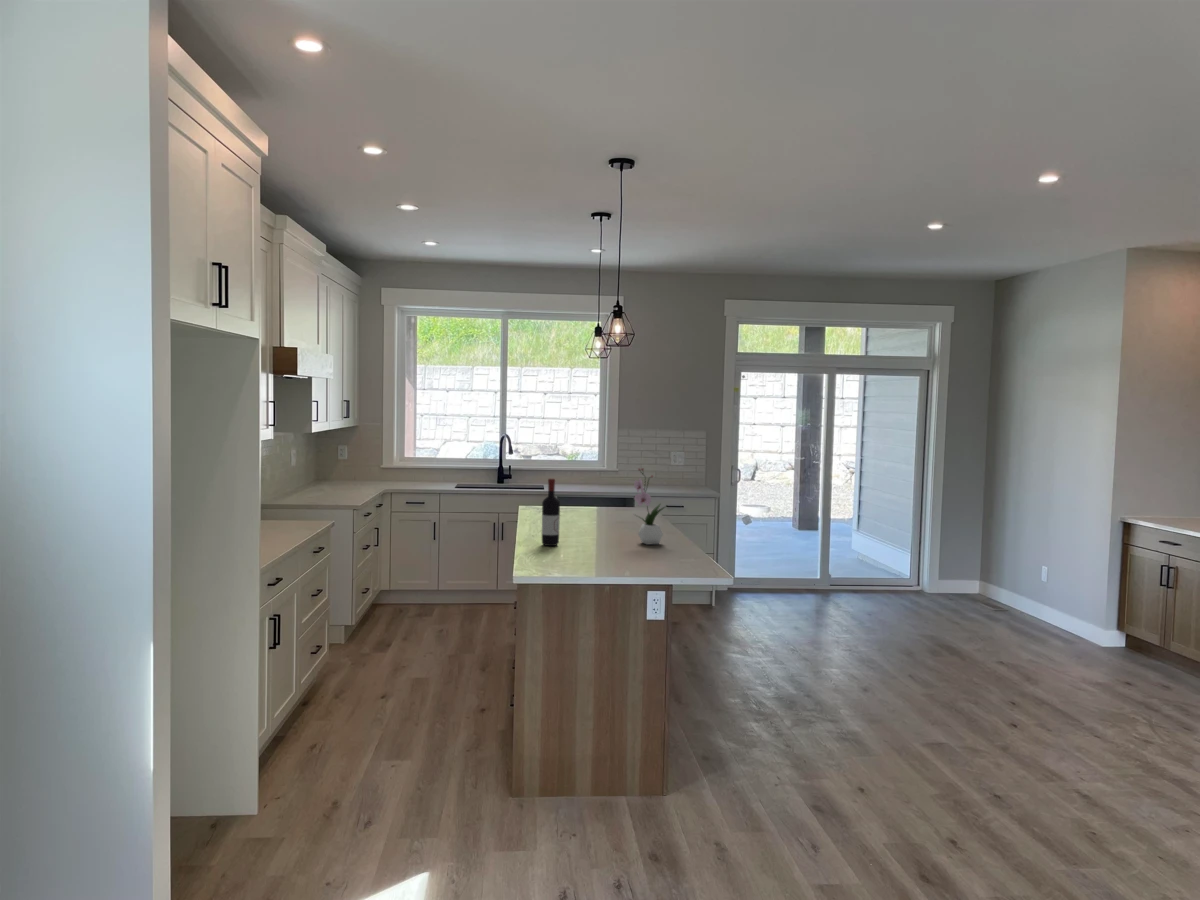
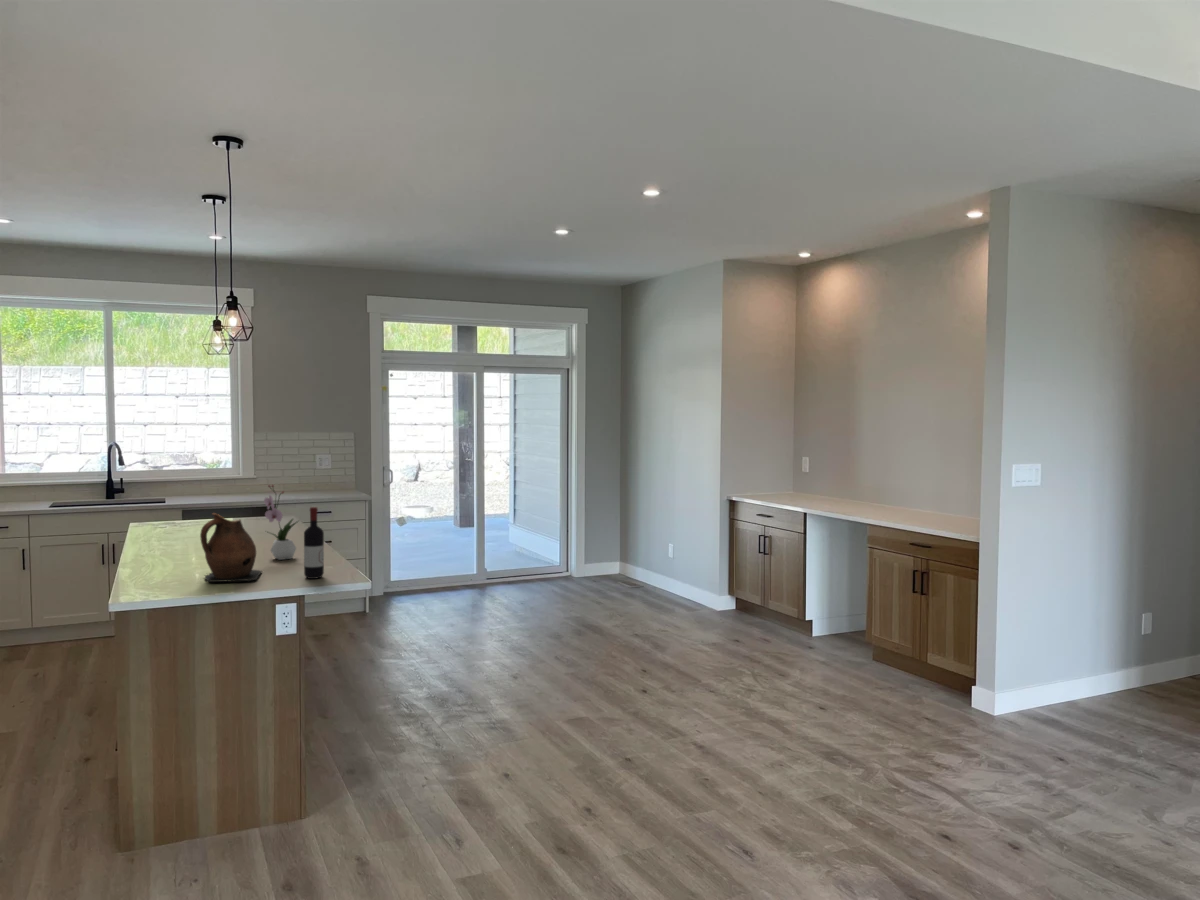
wine bottle: present [542,479,560,546] -> present [304,507,324,579]
ceramic pitcher: none [576,491,632,564] -> present [200,513,262,582]

